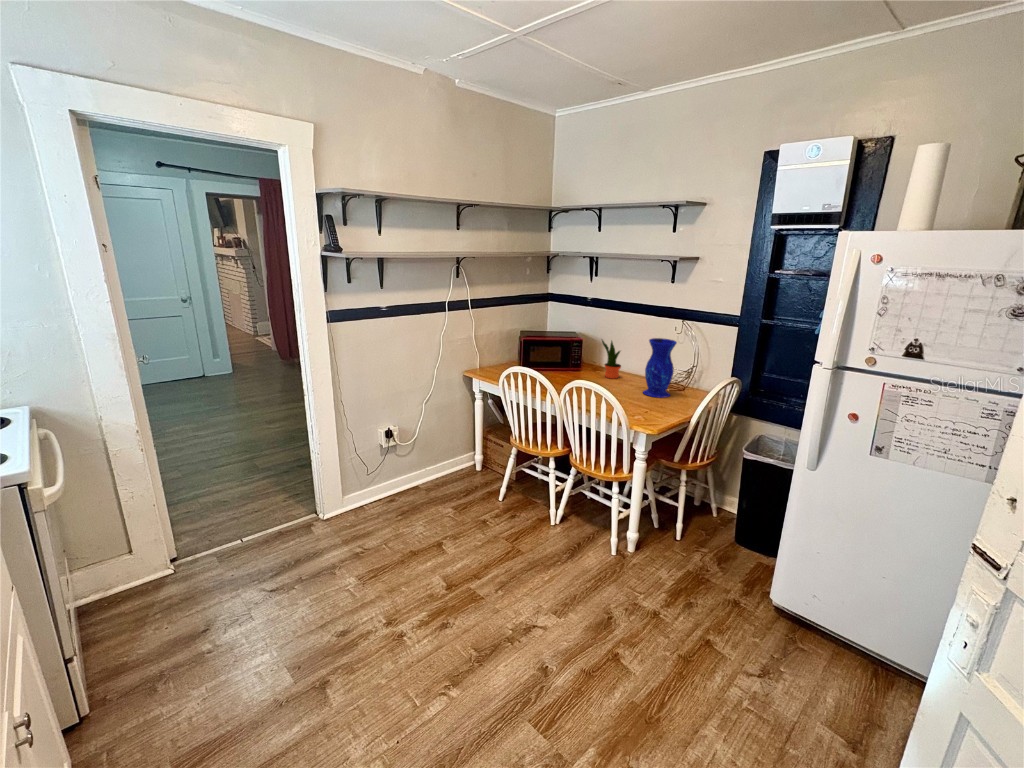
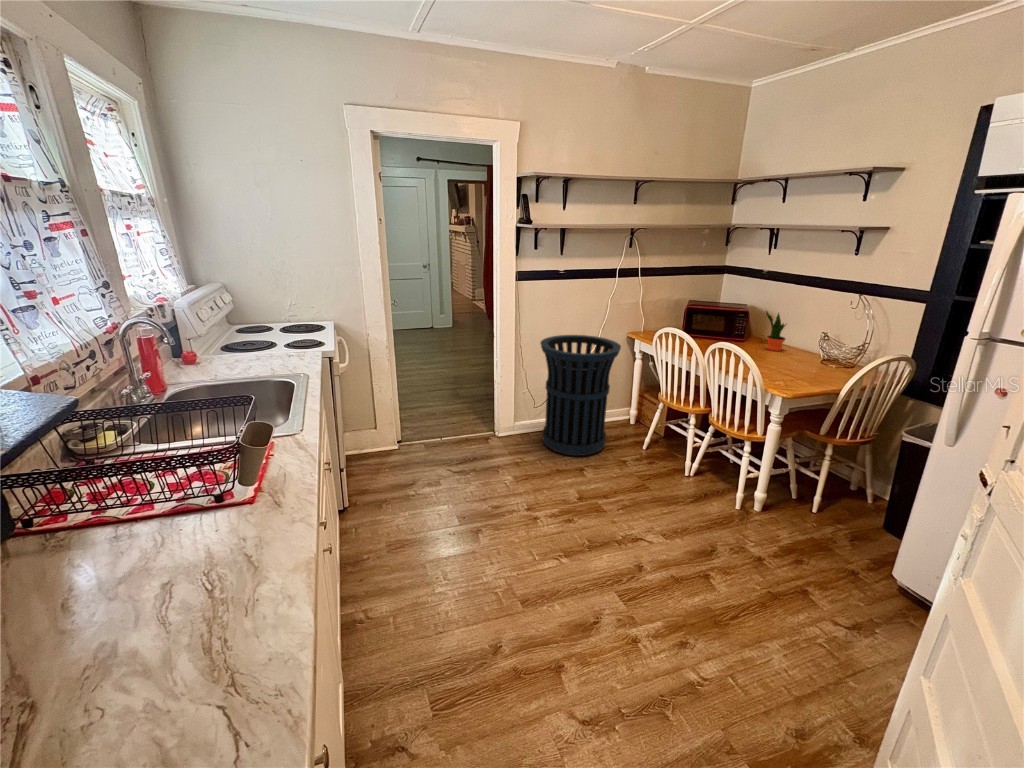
vase: present [643,338,677,398] -> none [799,311,844,371]
trash can: none [369,381,467,528] -> present [540,335,621,456]

